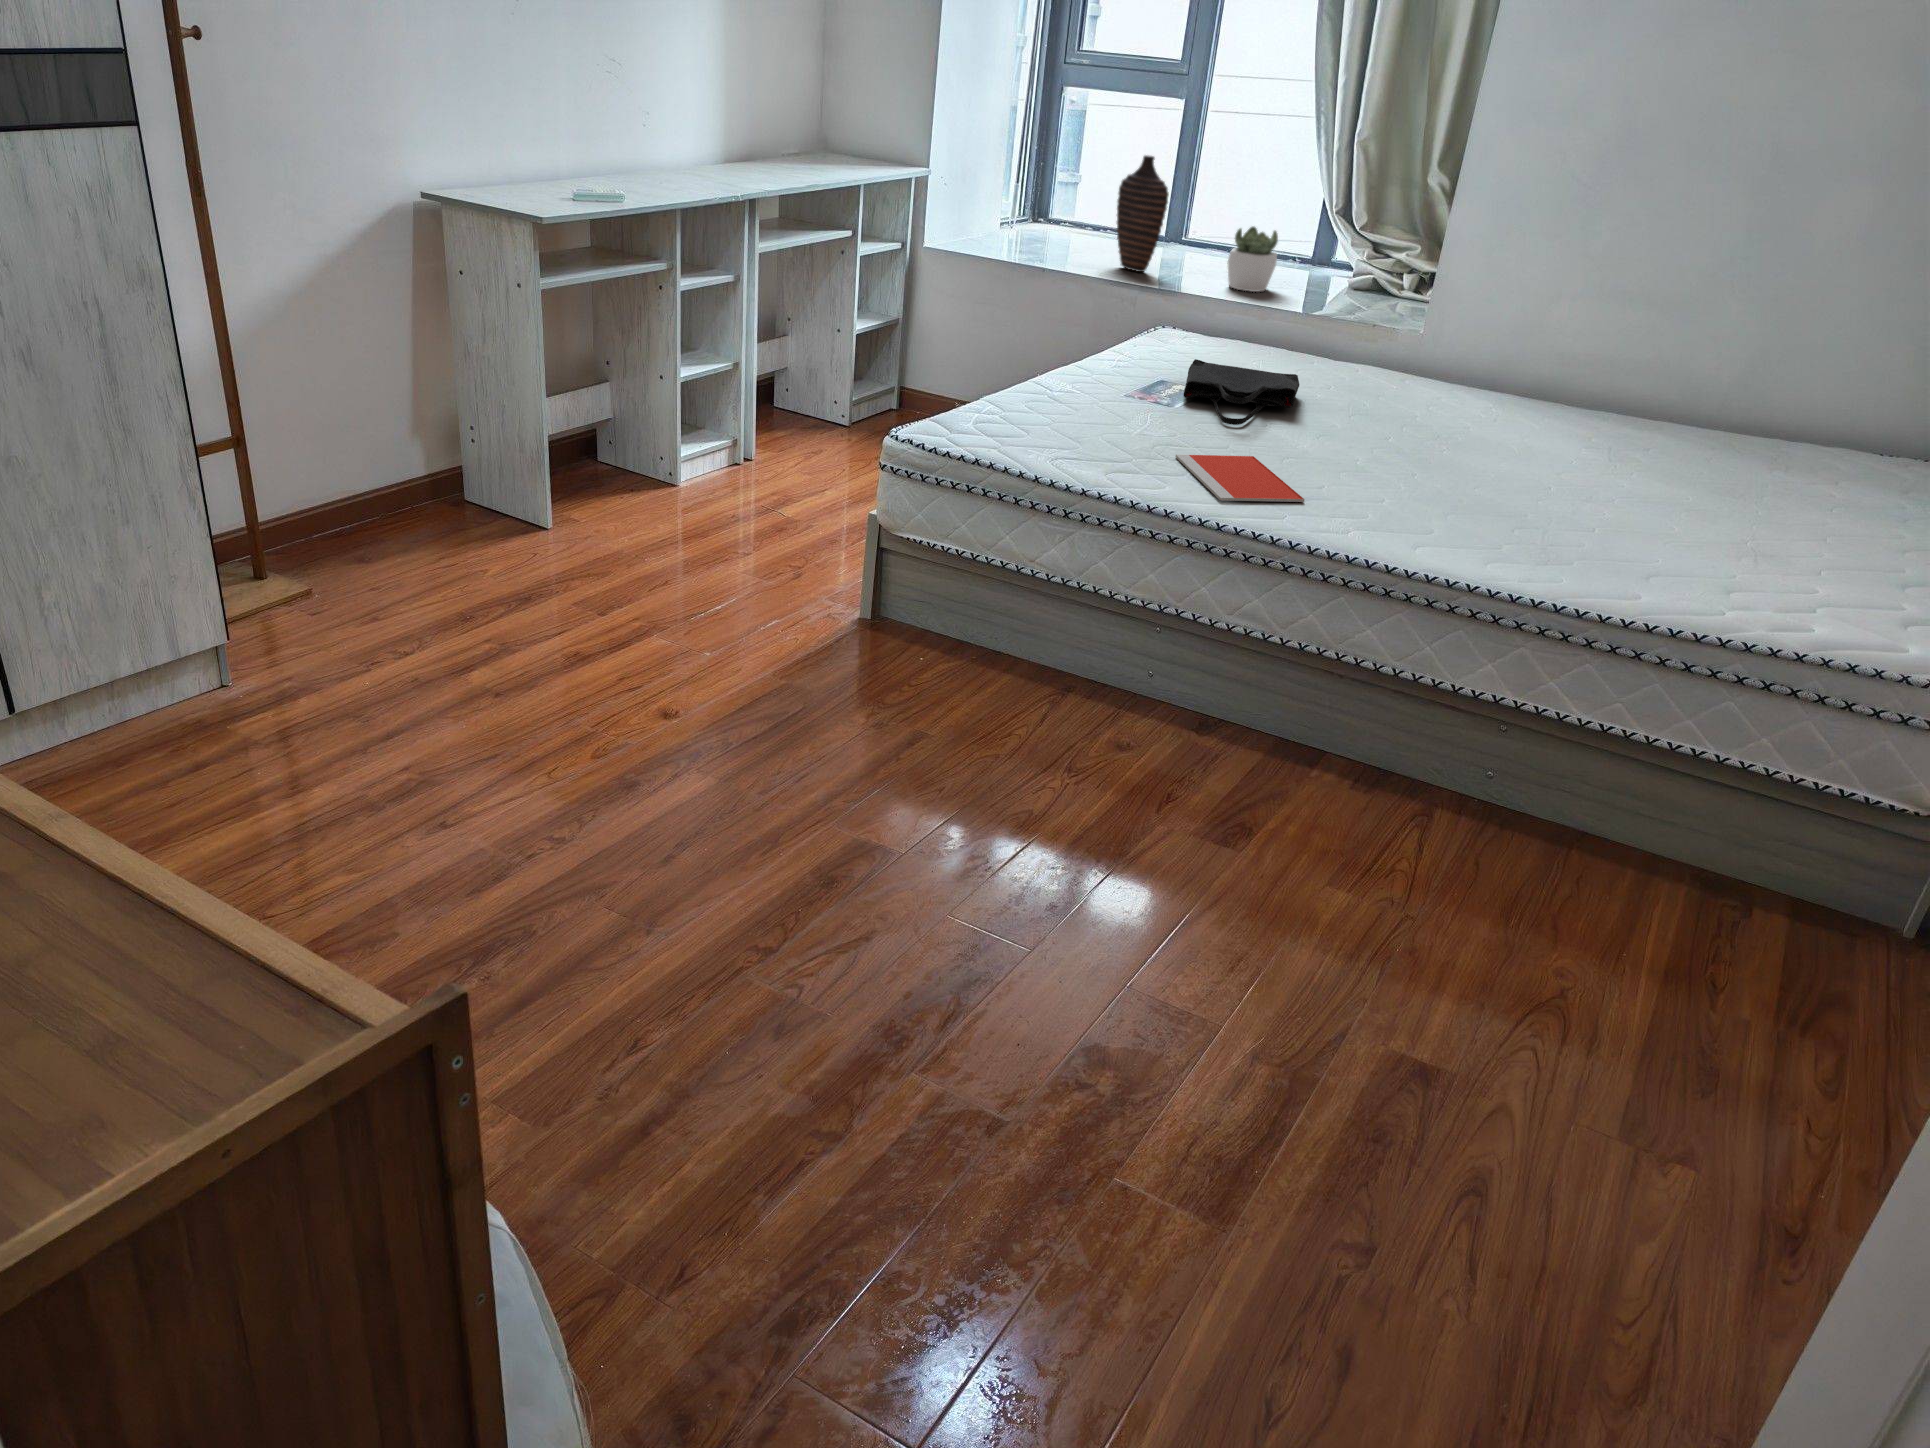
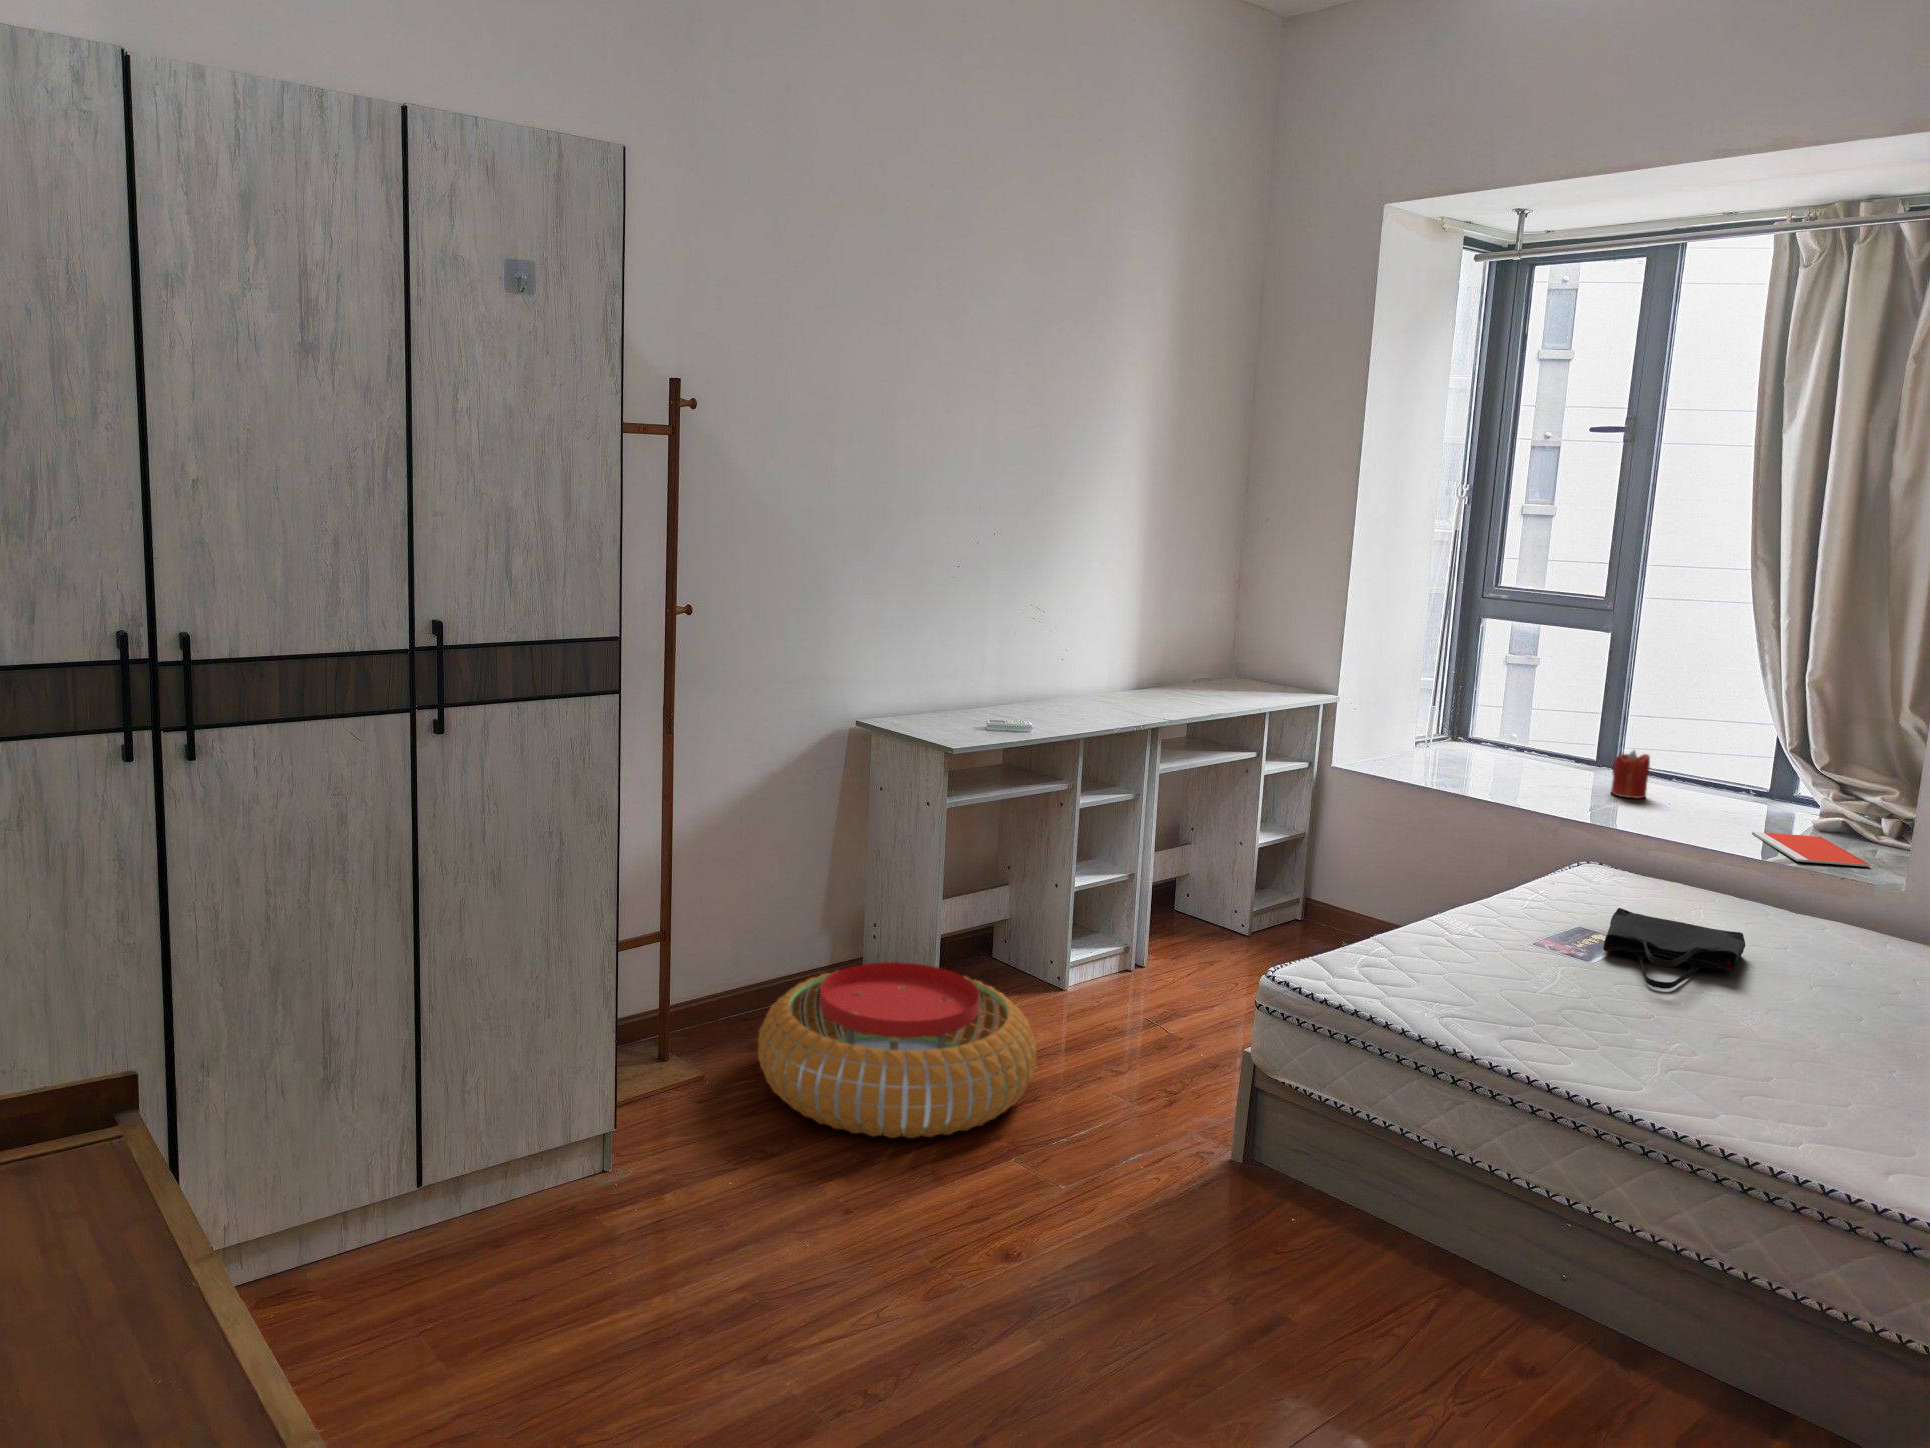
decorative vase: present [1117,155,1169,272] -> none [1538,688,1594,801]
candle: none [1178,219,1214,268] -> present [1611,750,1650,798]
succulent plant: present [1227,227,1278,292] -> none [1664,761,1723,829]
notebook: present [1176,455,1304,502] -> present [1752,832,1871,867]
pouf: none [368,458,665,628] -> present [758,962,1037,1138]

